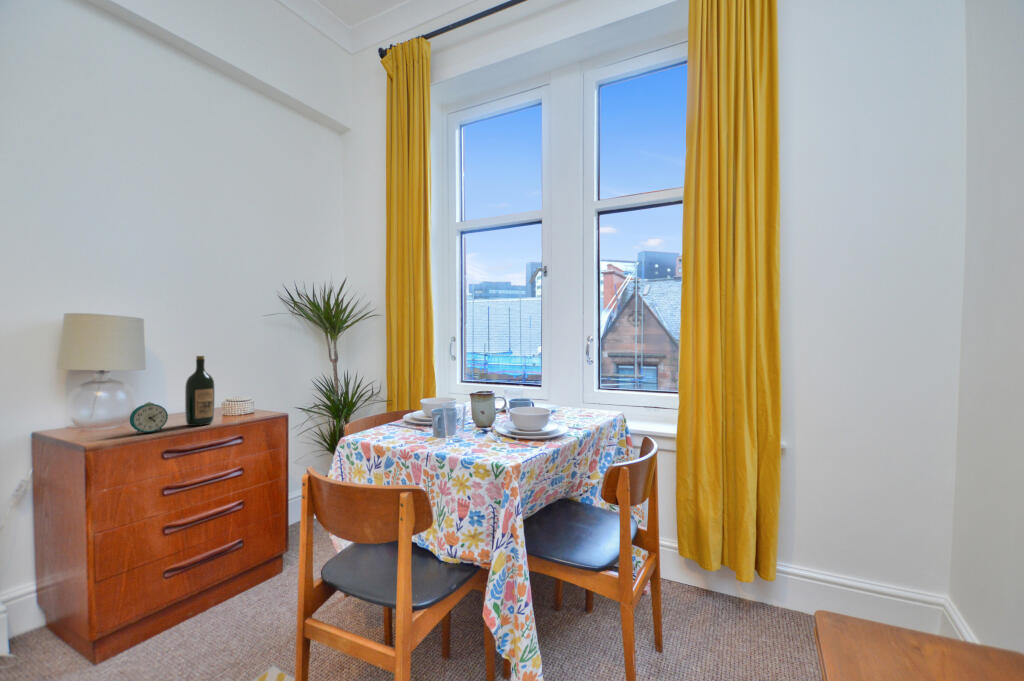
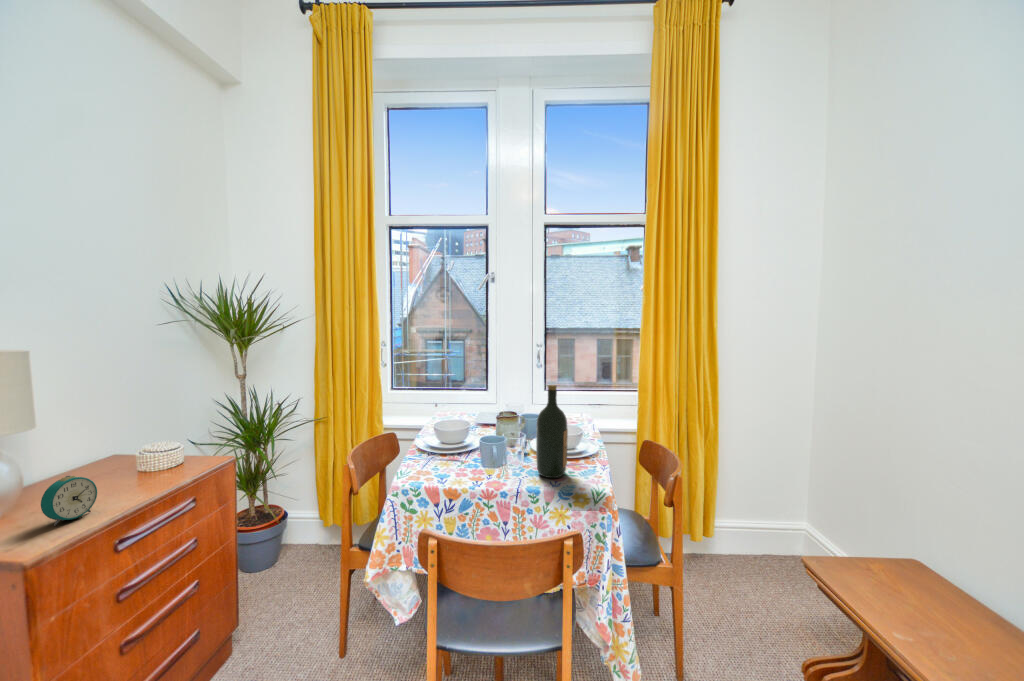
wine bottle: present [185,356,215,426] -> present [536,385,568,478]

